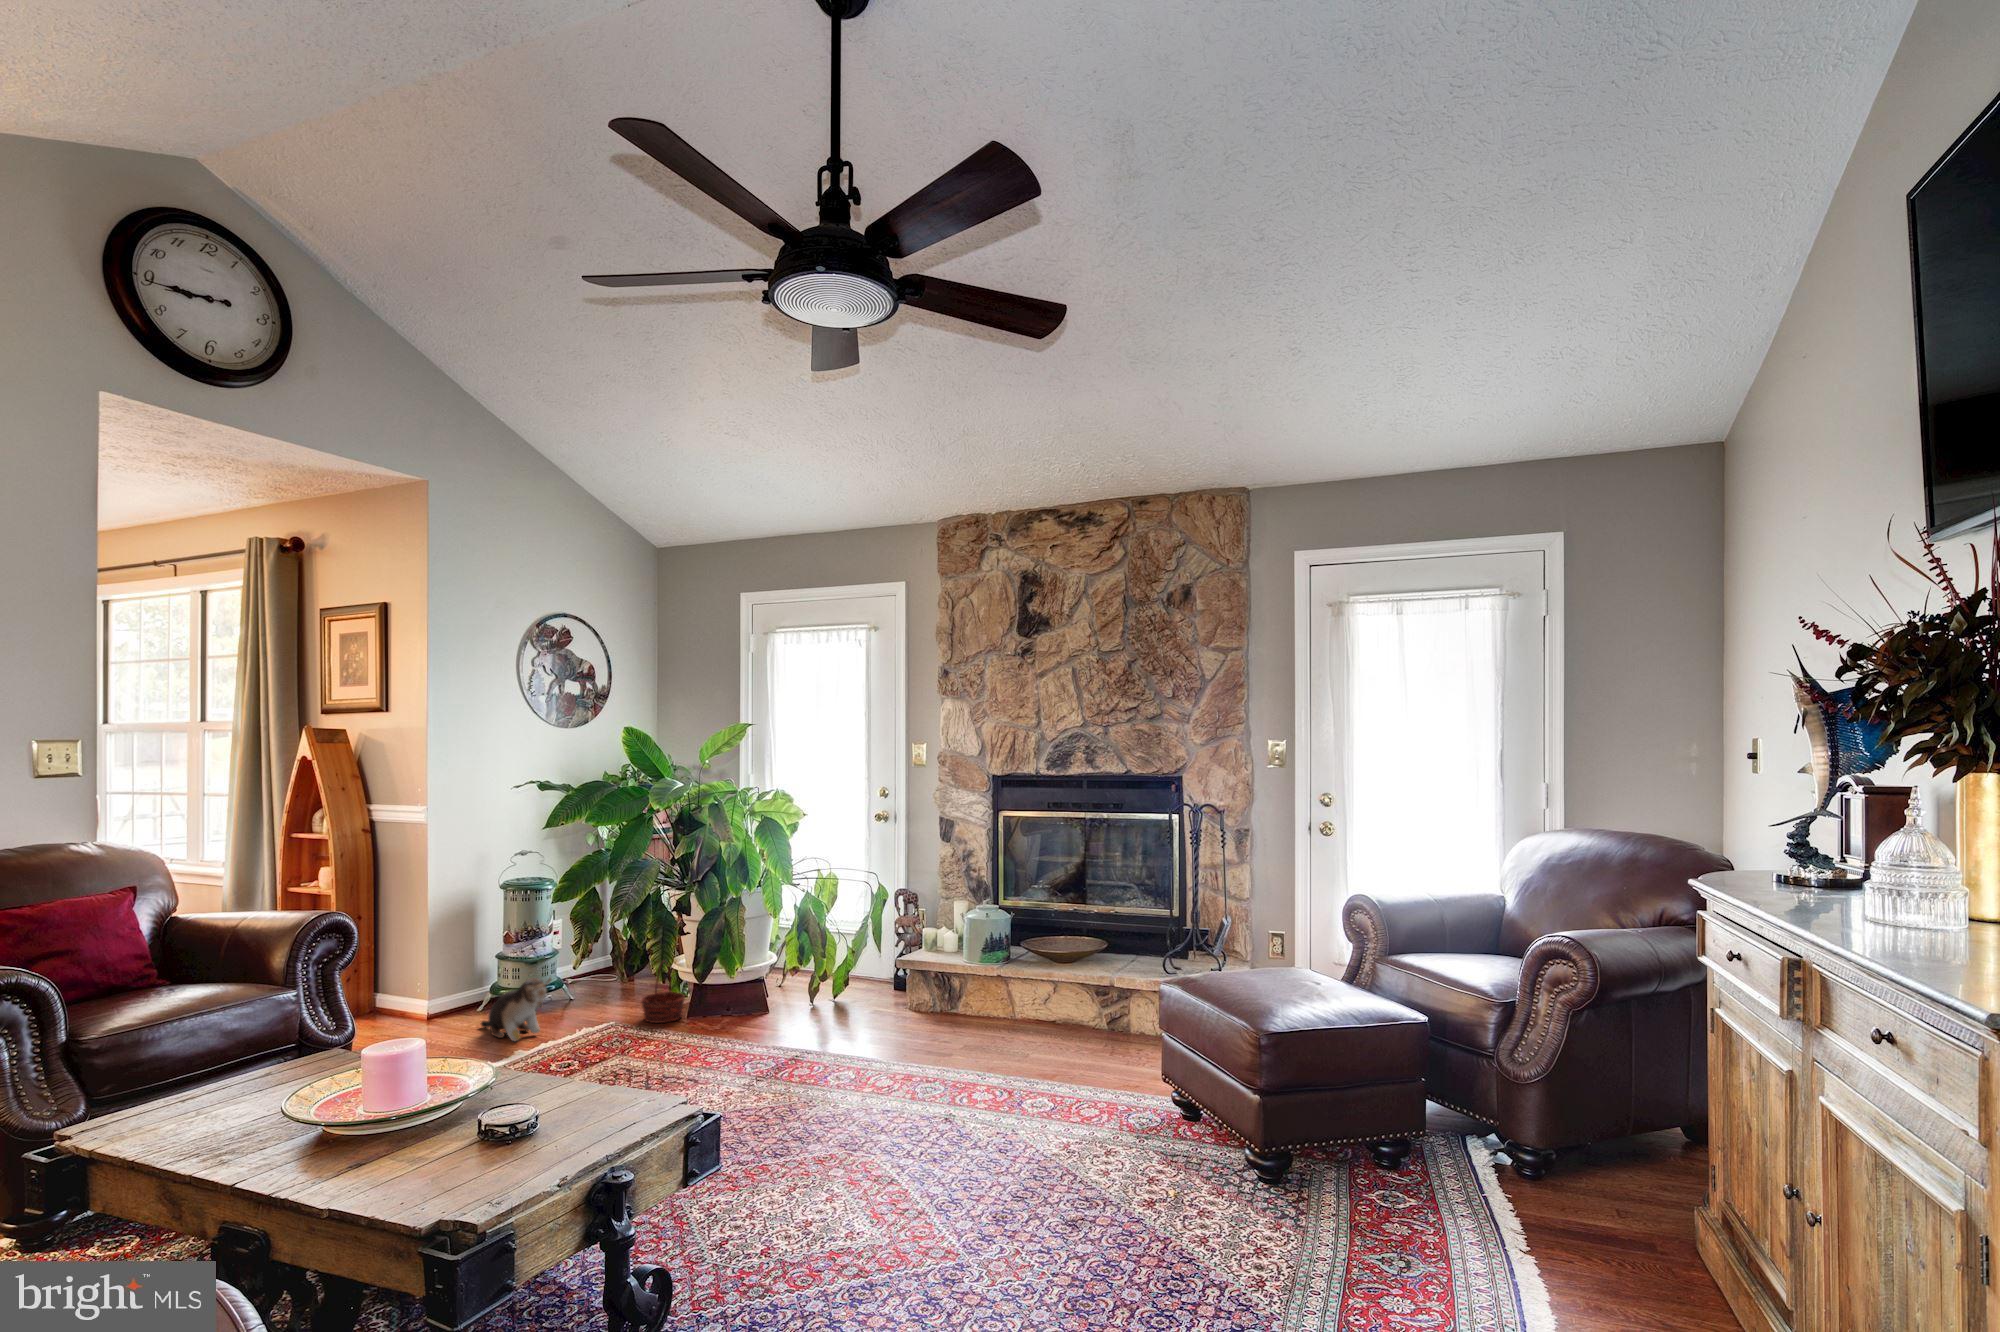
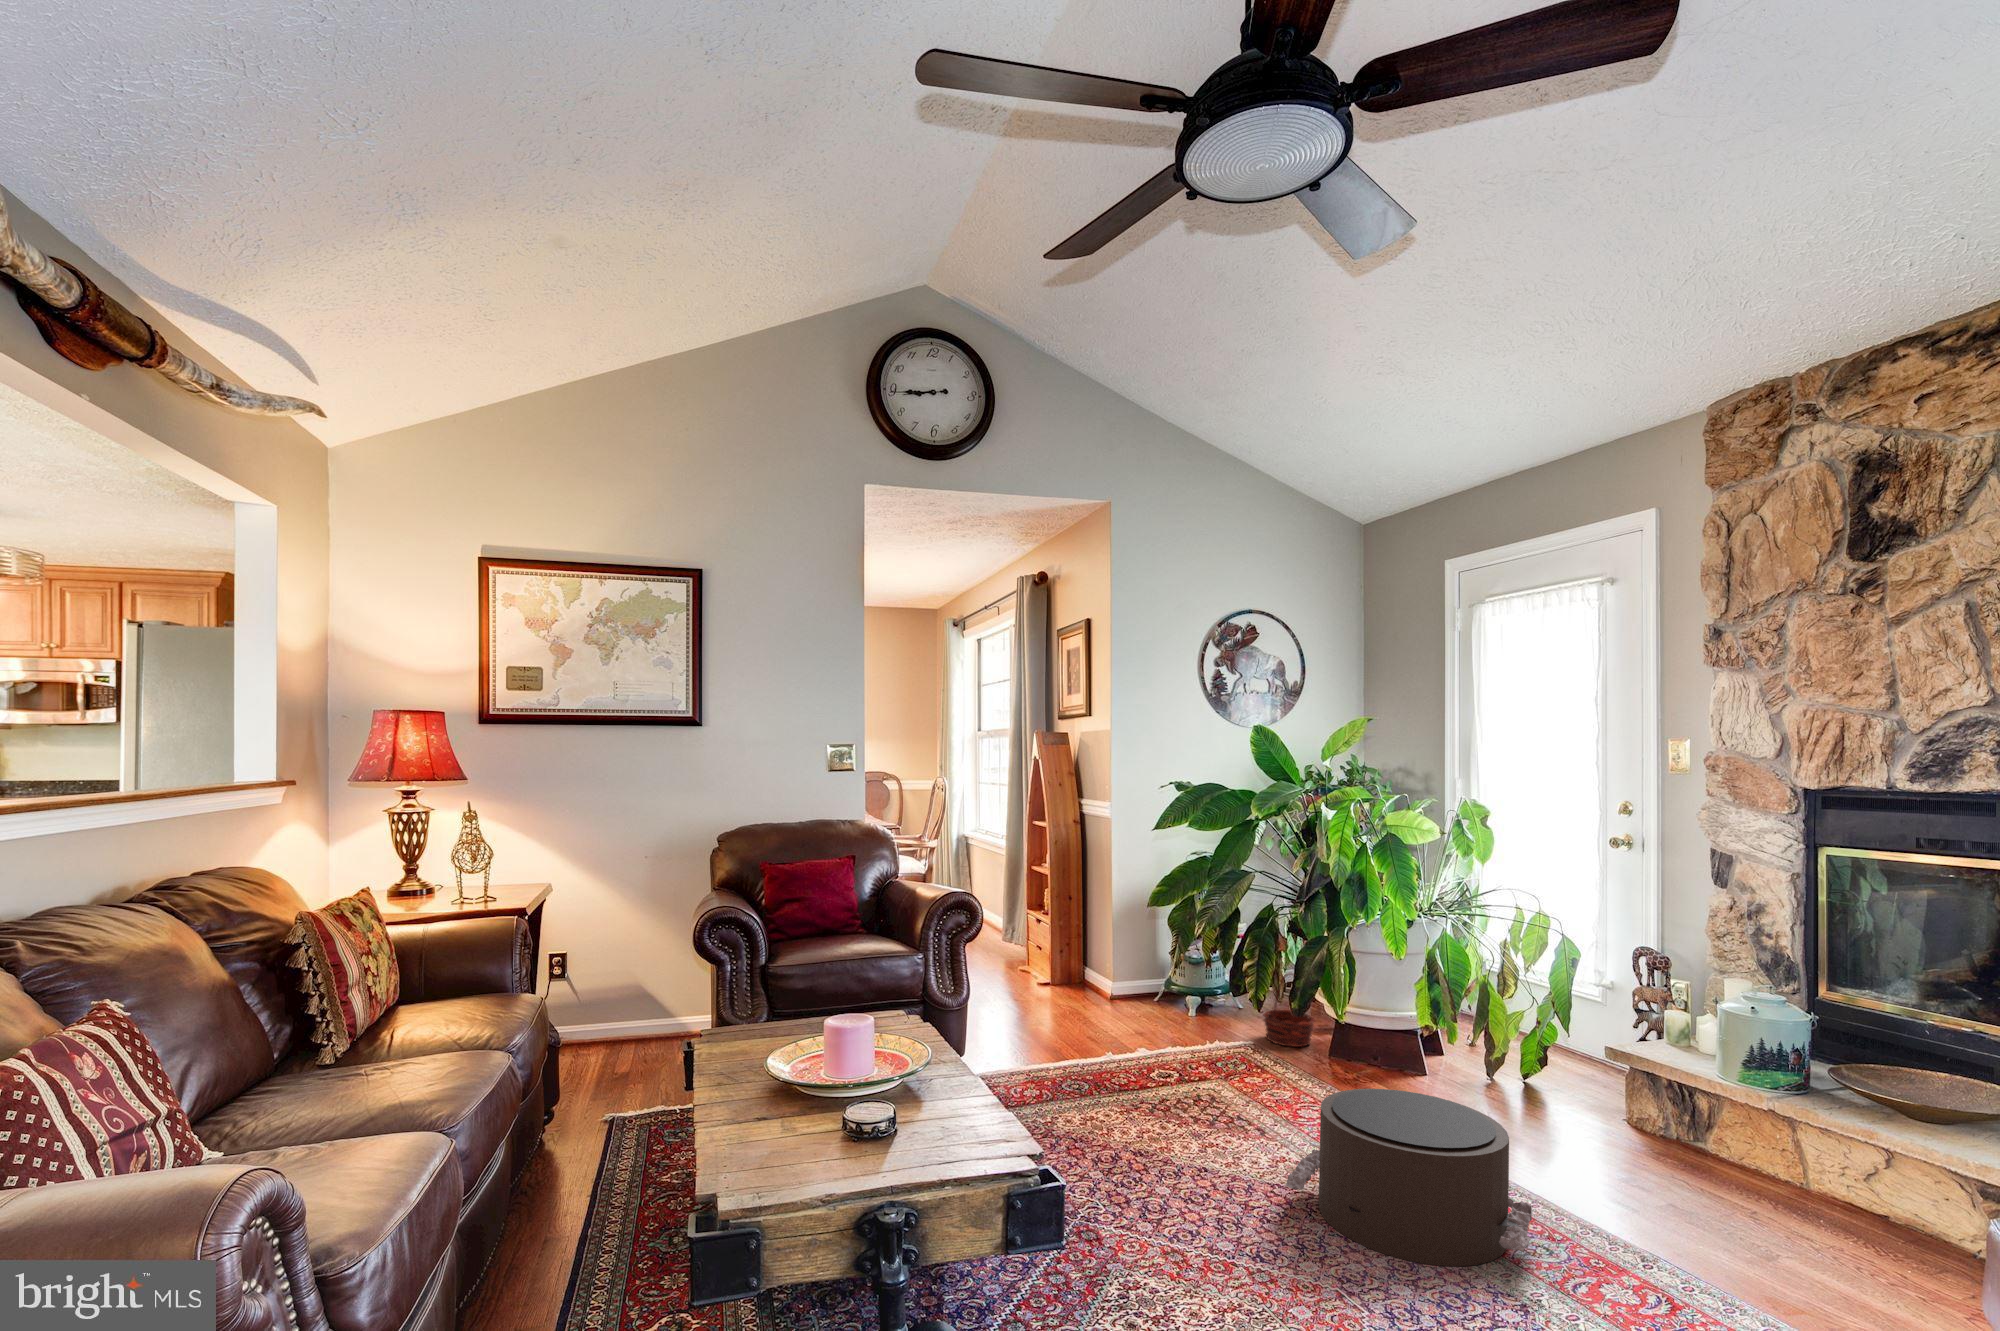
plush toy: present [481,977,551,1041] -> none [1114,959,1161,1023]
pouf: none [779,1016,938,1126] -> present [1285,1089,1532,1266]

